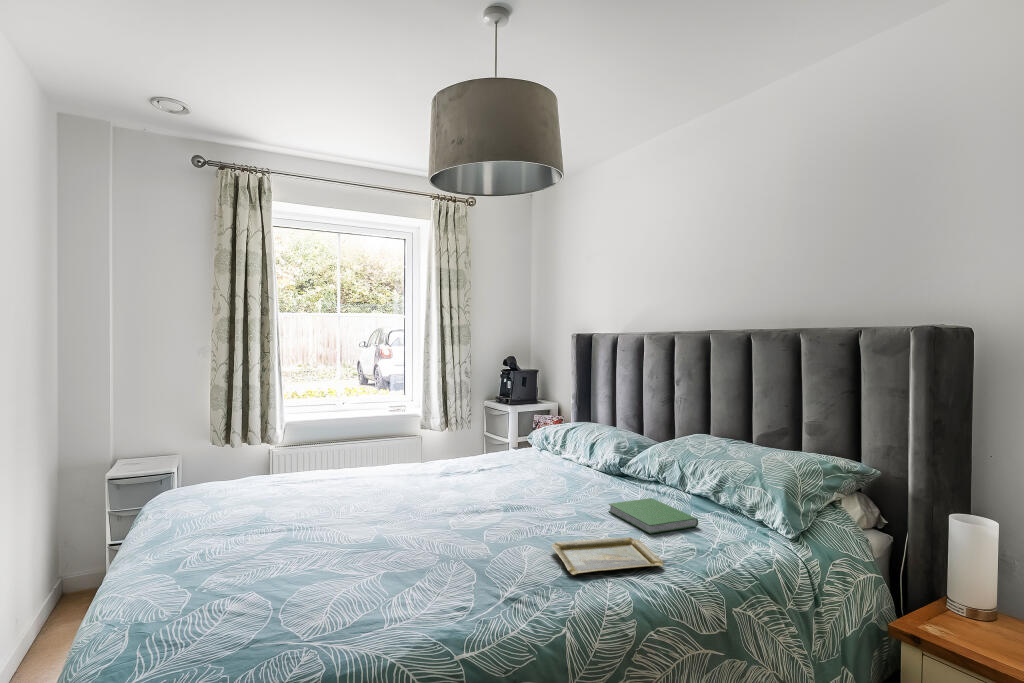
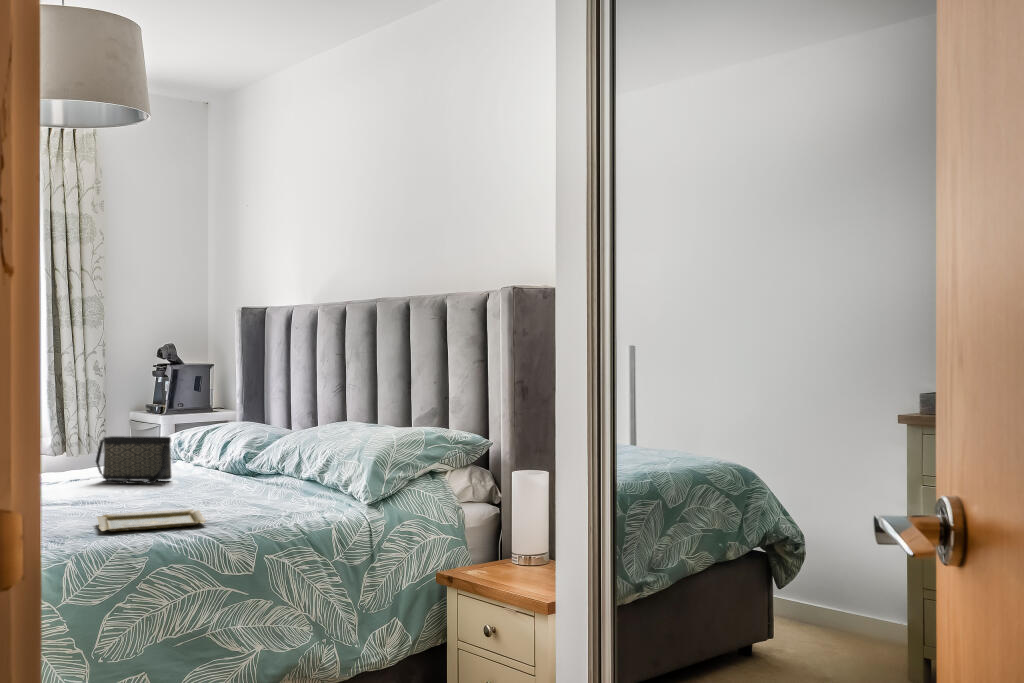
handbag: none [500,439,560,481] -> present [96,436,172,484]
hardcover book: present [609,498,698,534] -> none [198,486,286,510]

